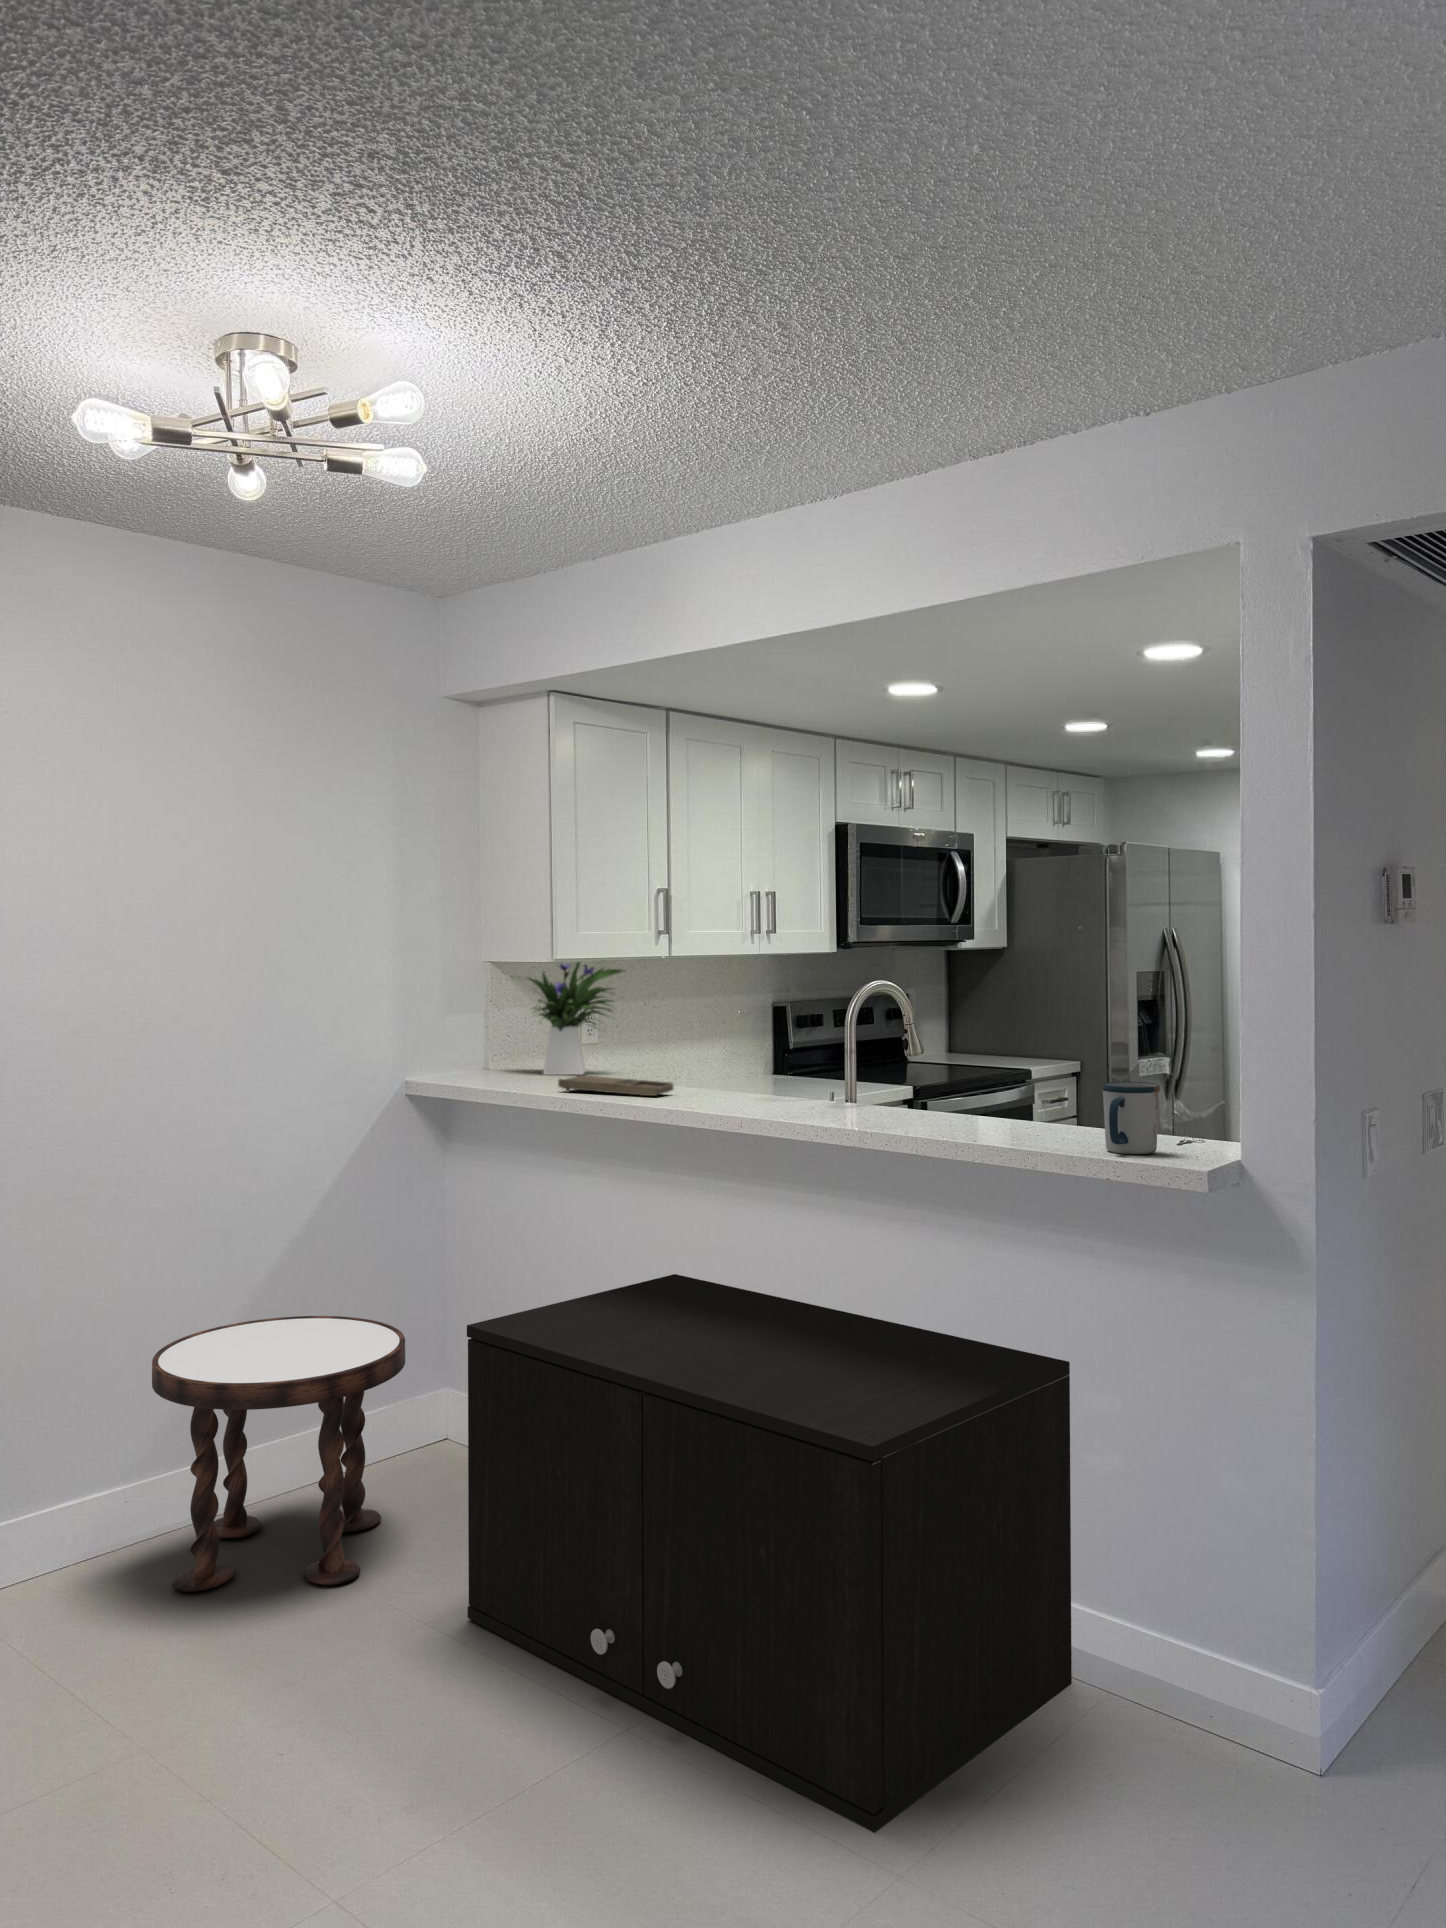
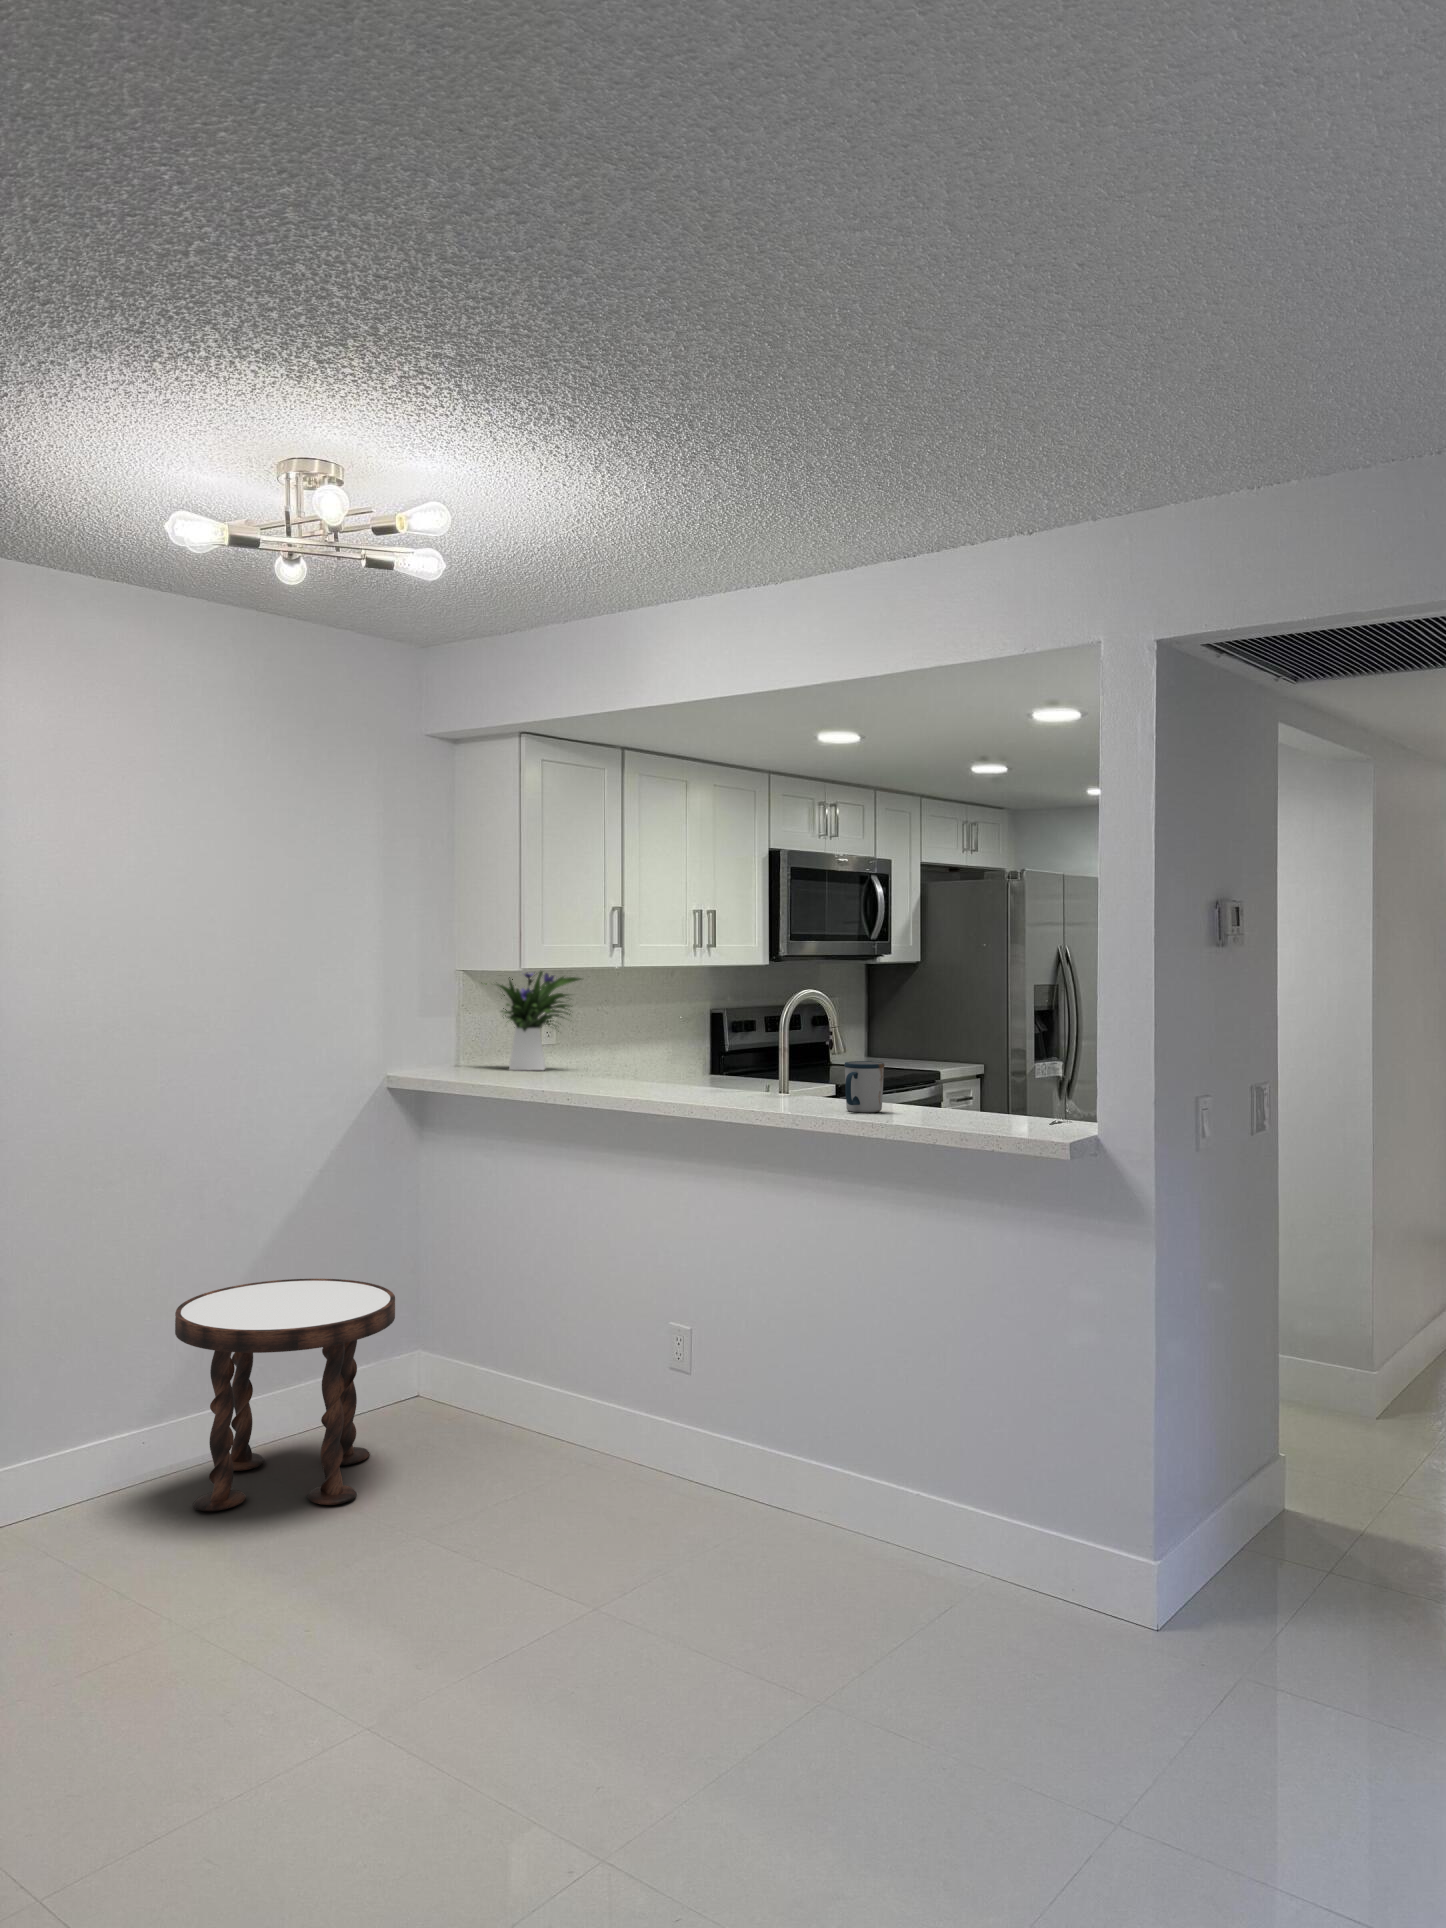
tray: present [558,1075,673,1096] -> none [529,1069,629,1088]
mug: present [1102,1082,1160,1154] -> present [844,1061,885,1112]
storage cabinet: present [467,1274,1072,1833] -> none [454,1240,961,1671]

